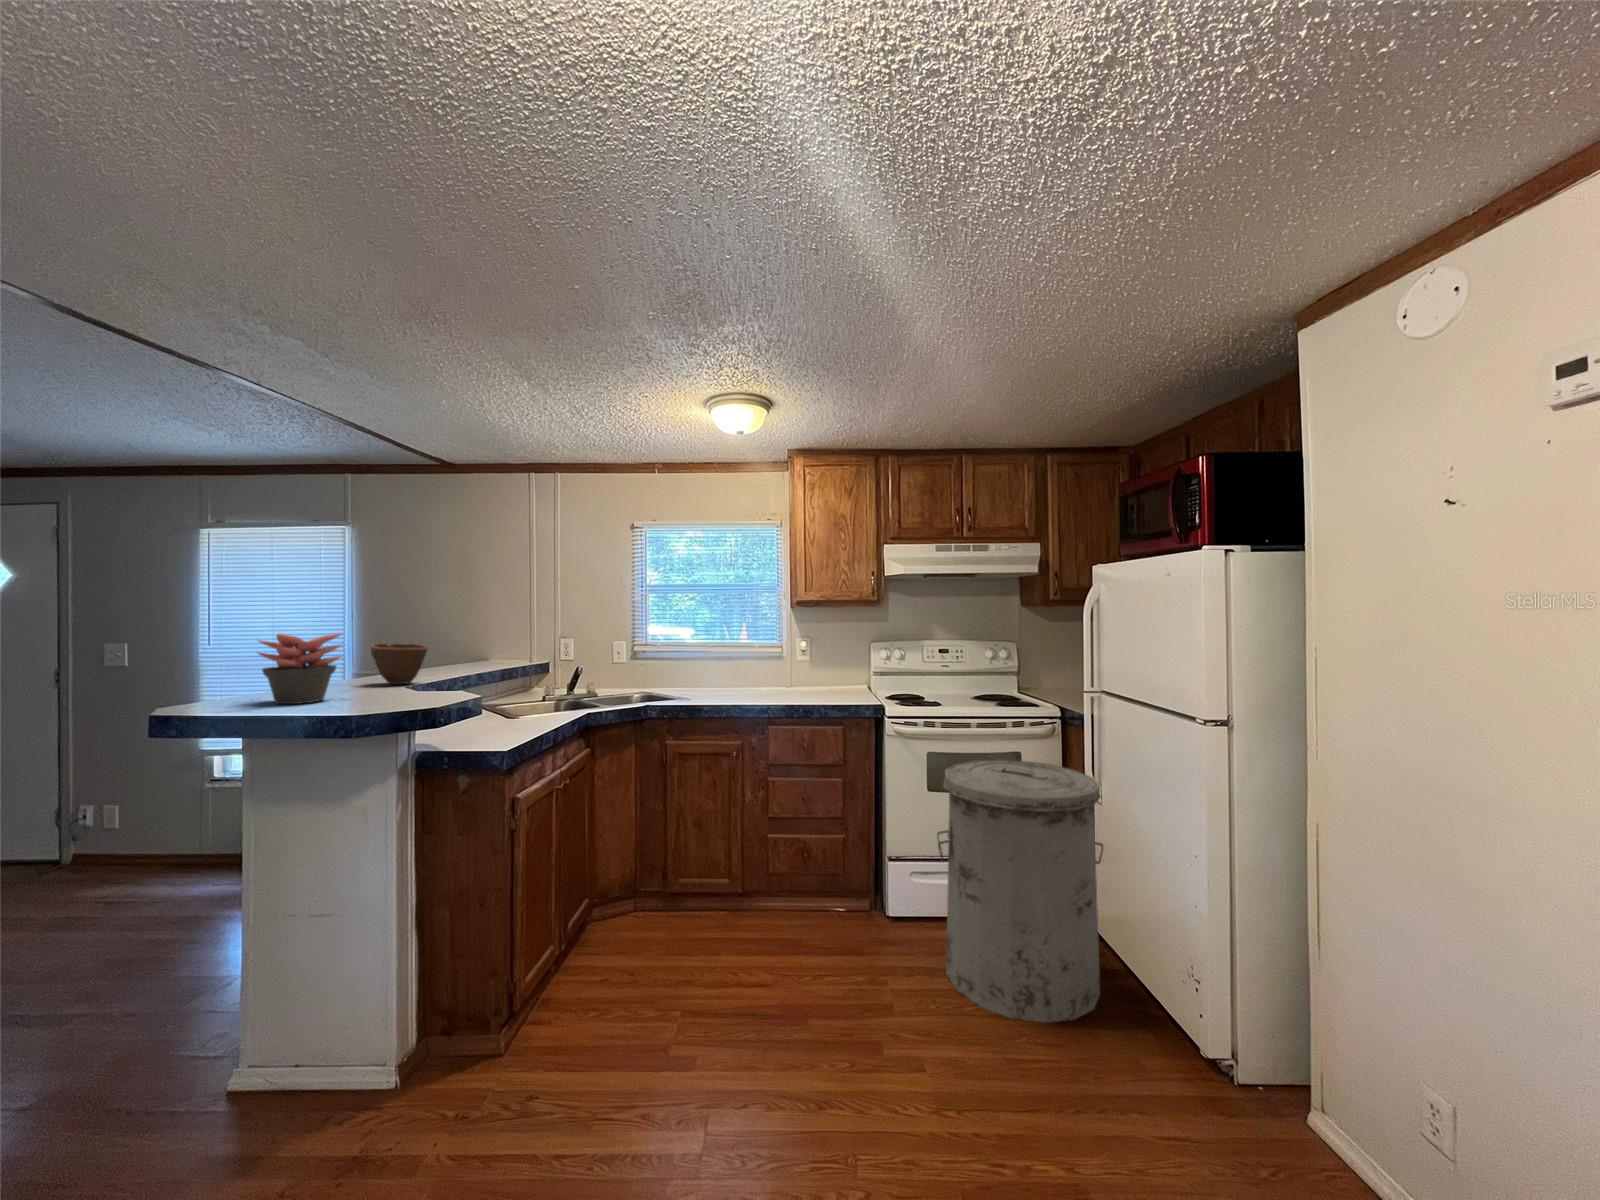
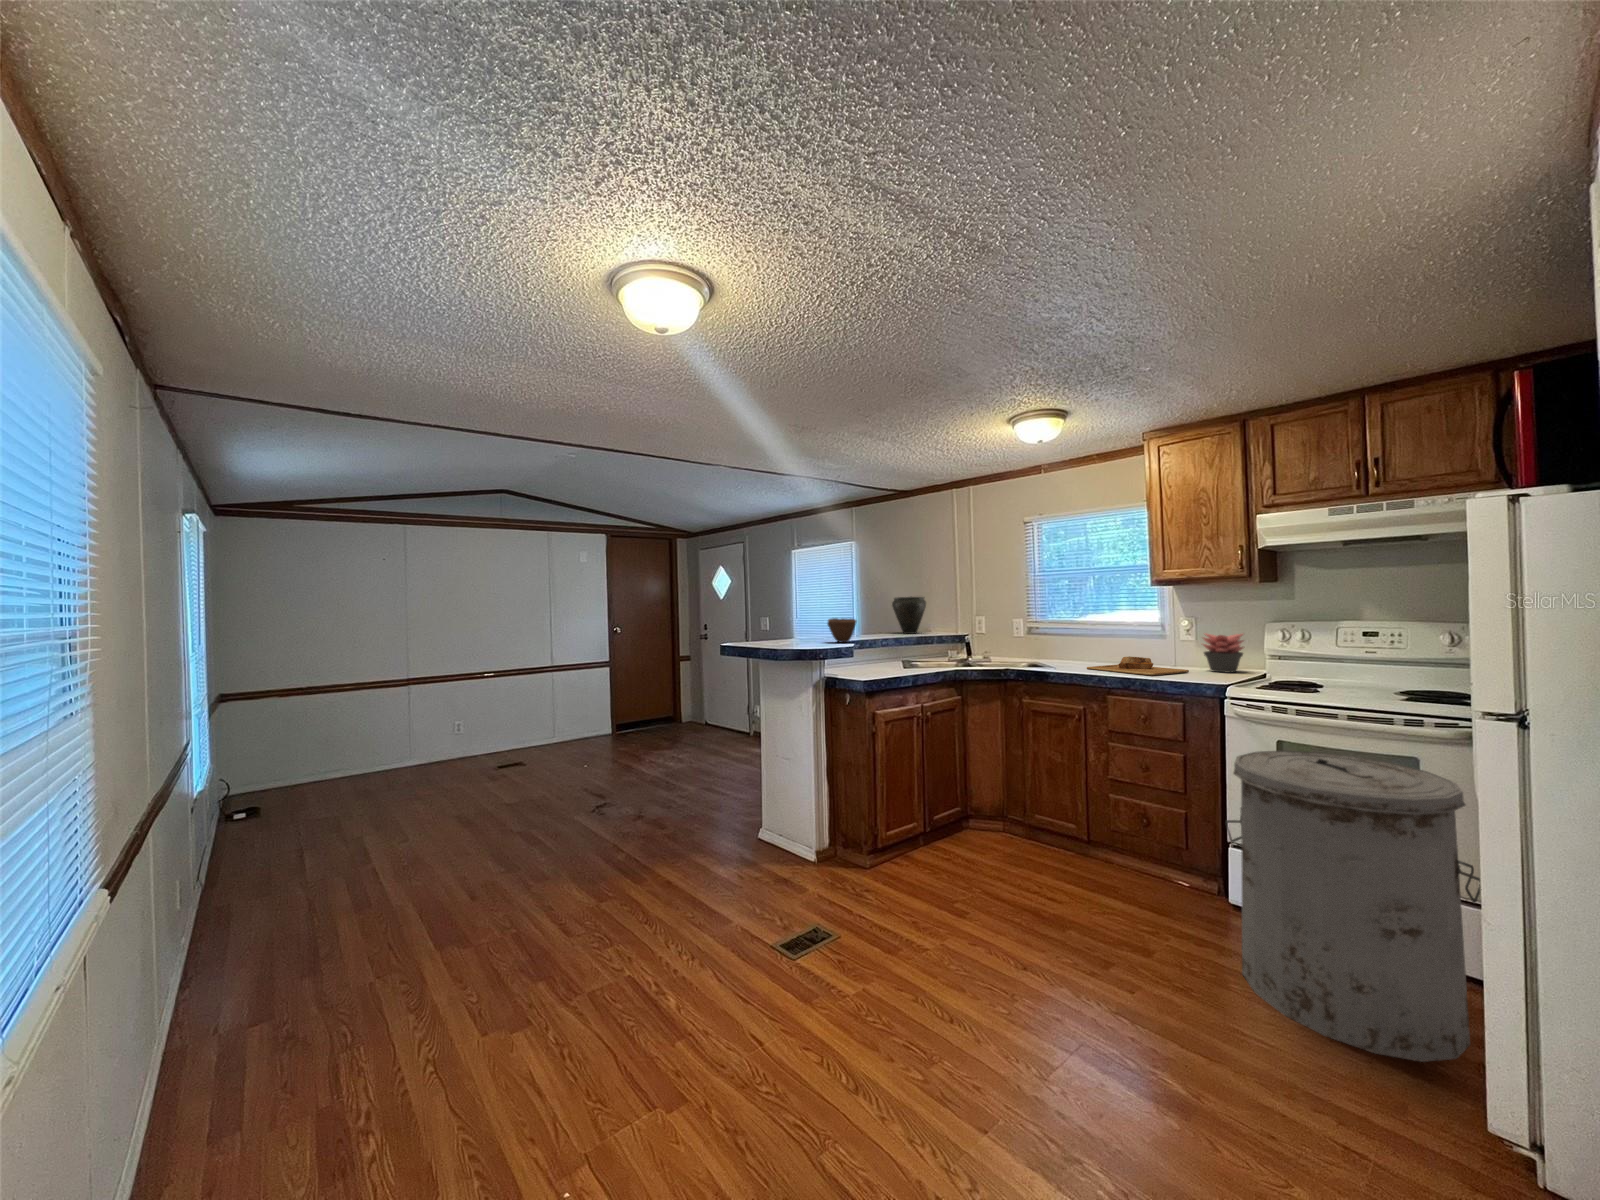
vase: none [428,607,483,662] -> present [892,597,926,634]
succulent plant: present [258,633,342,704] -> present [1203,633,1243,673]
cutting board: none [728,681,818,700] -> present [1087,656,1189,676]

